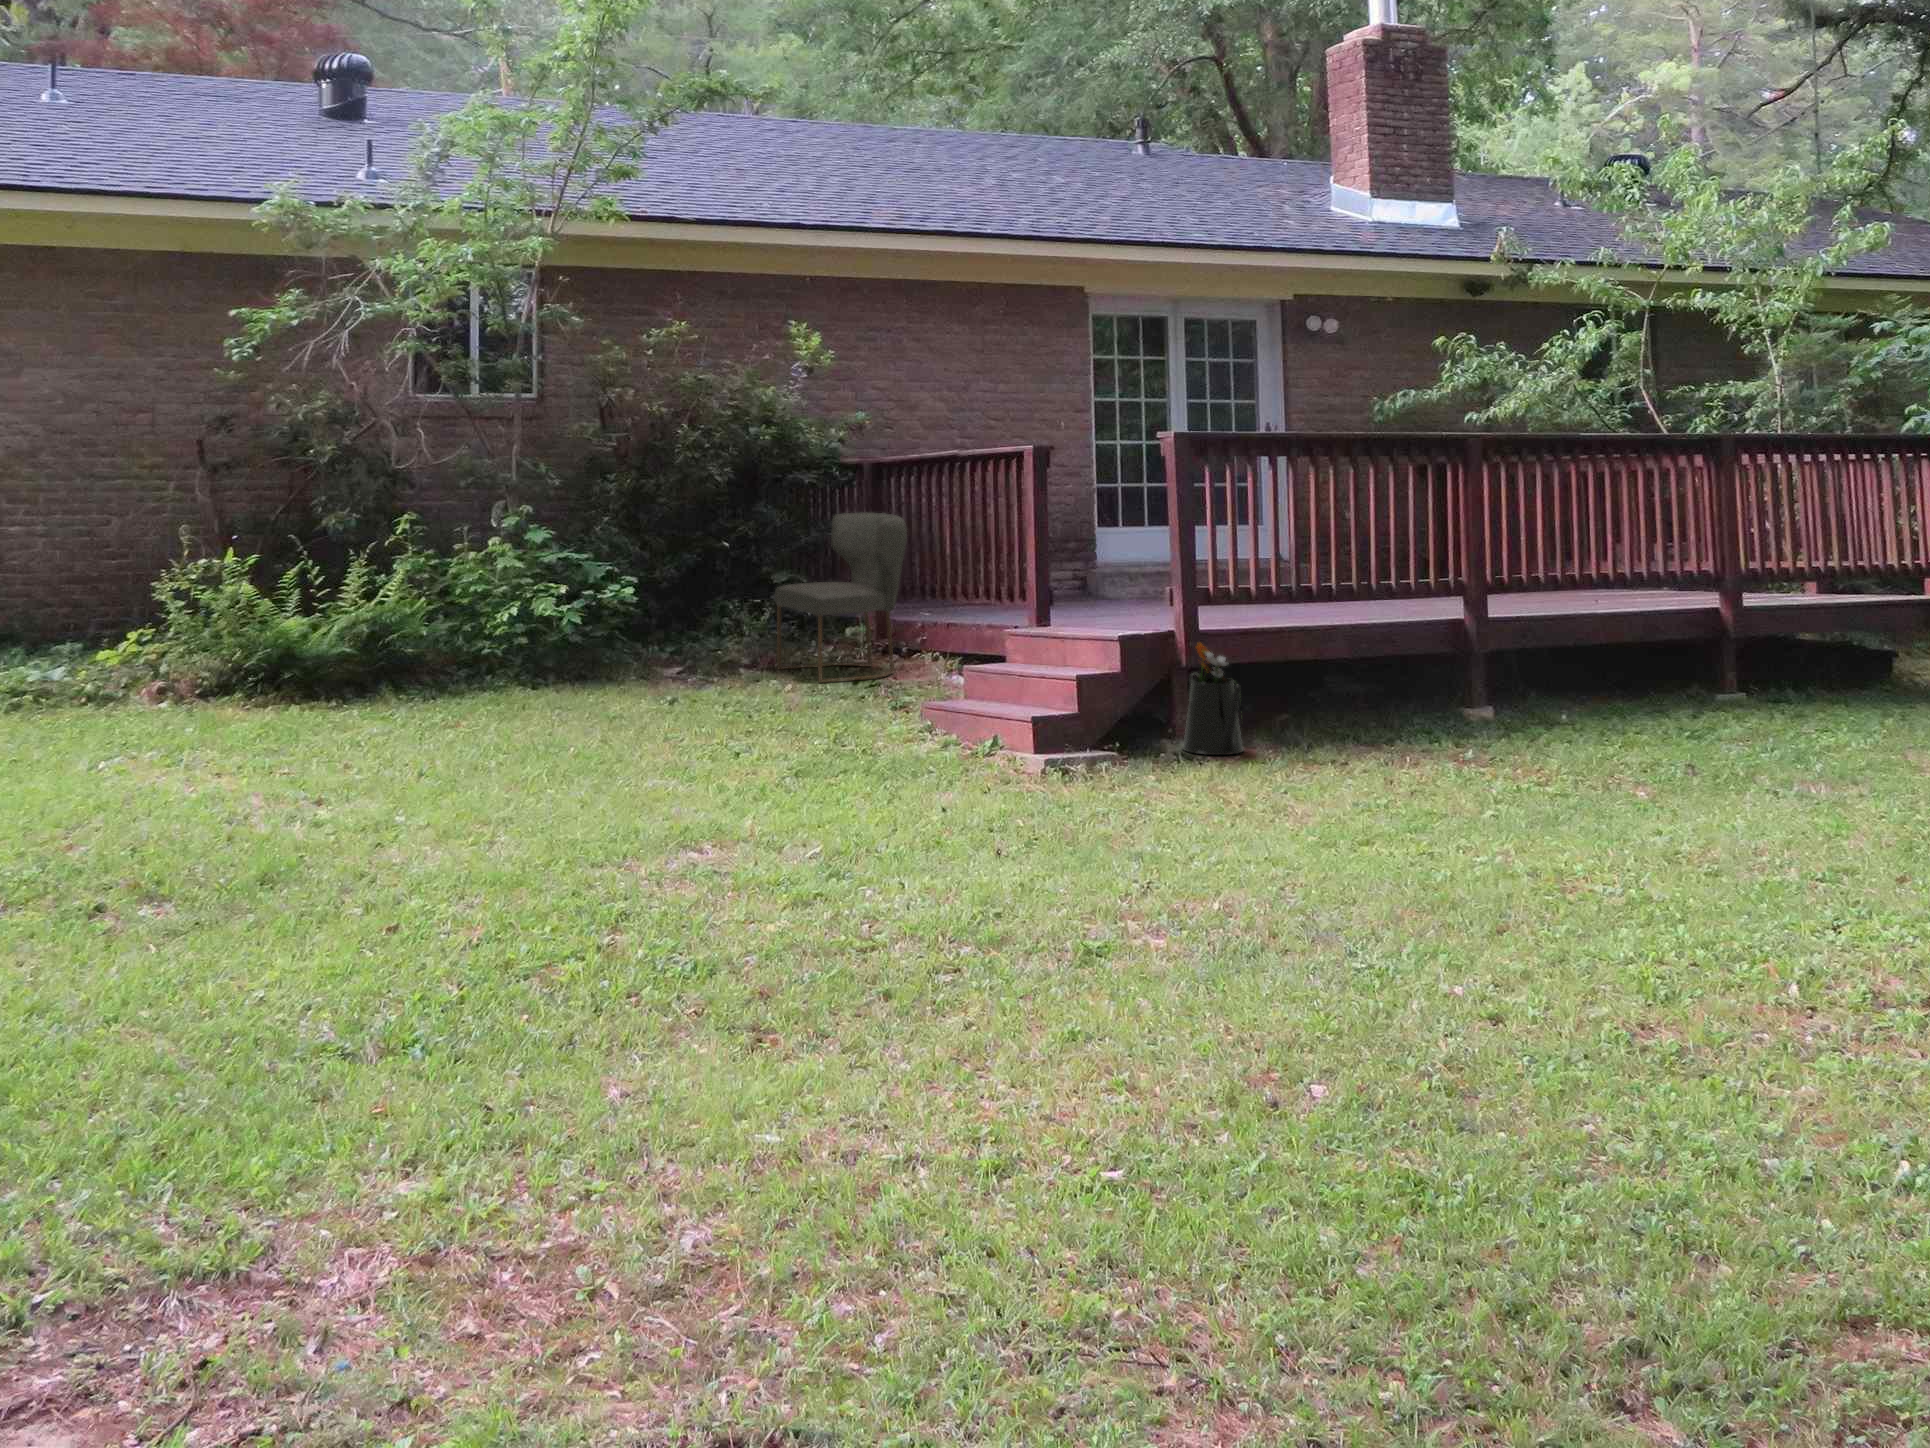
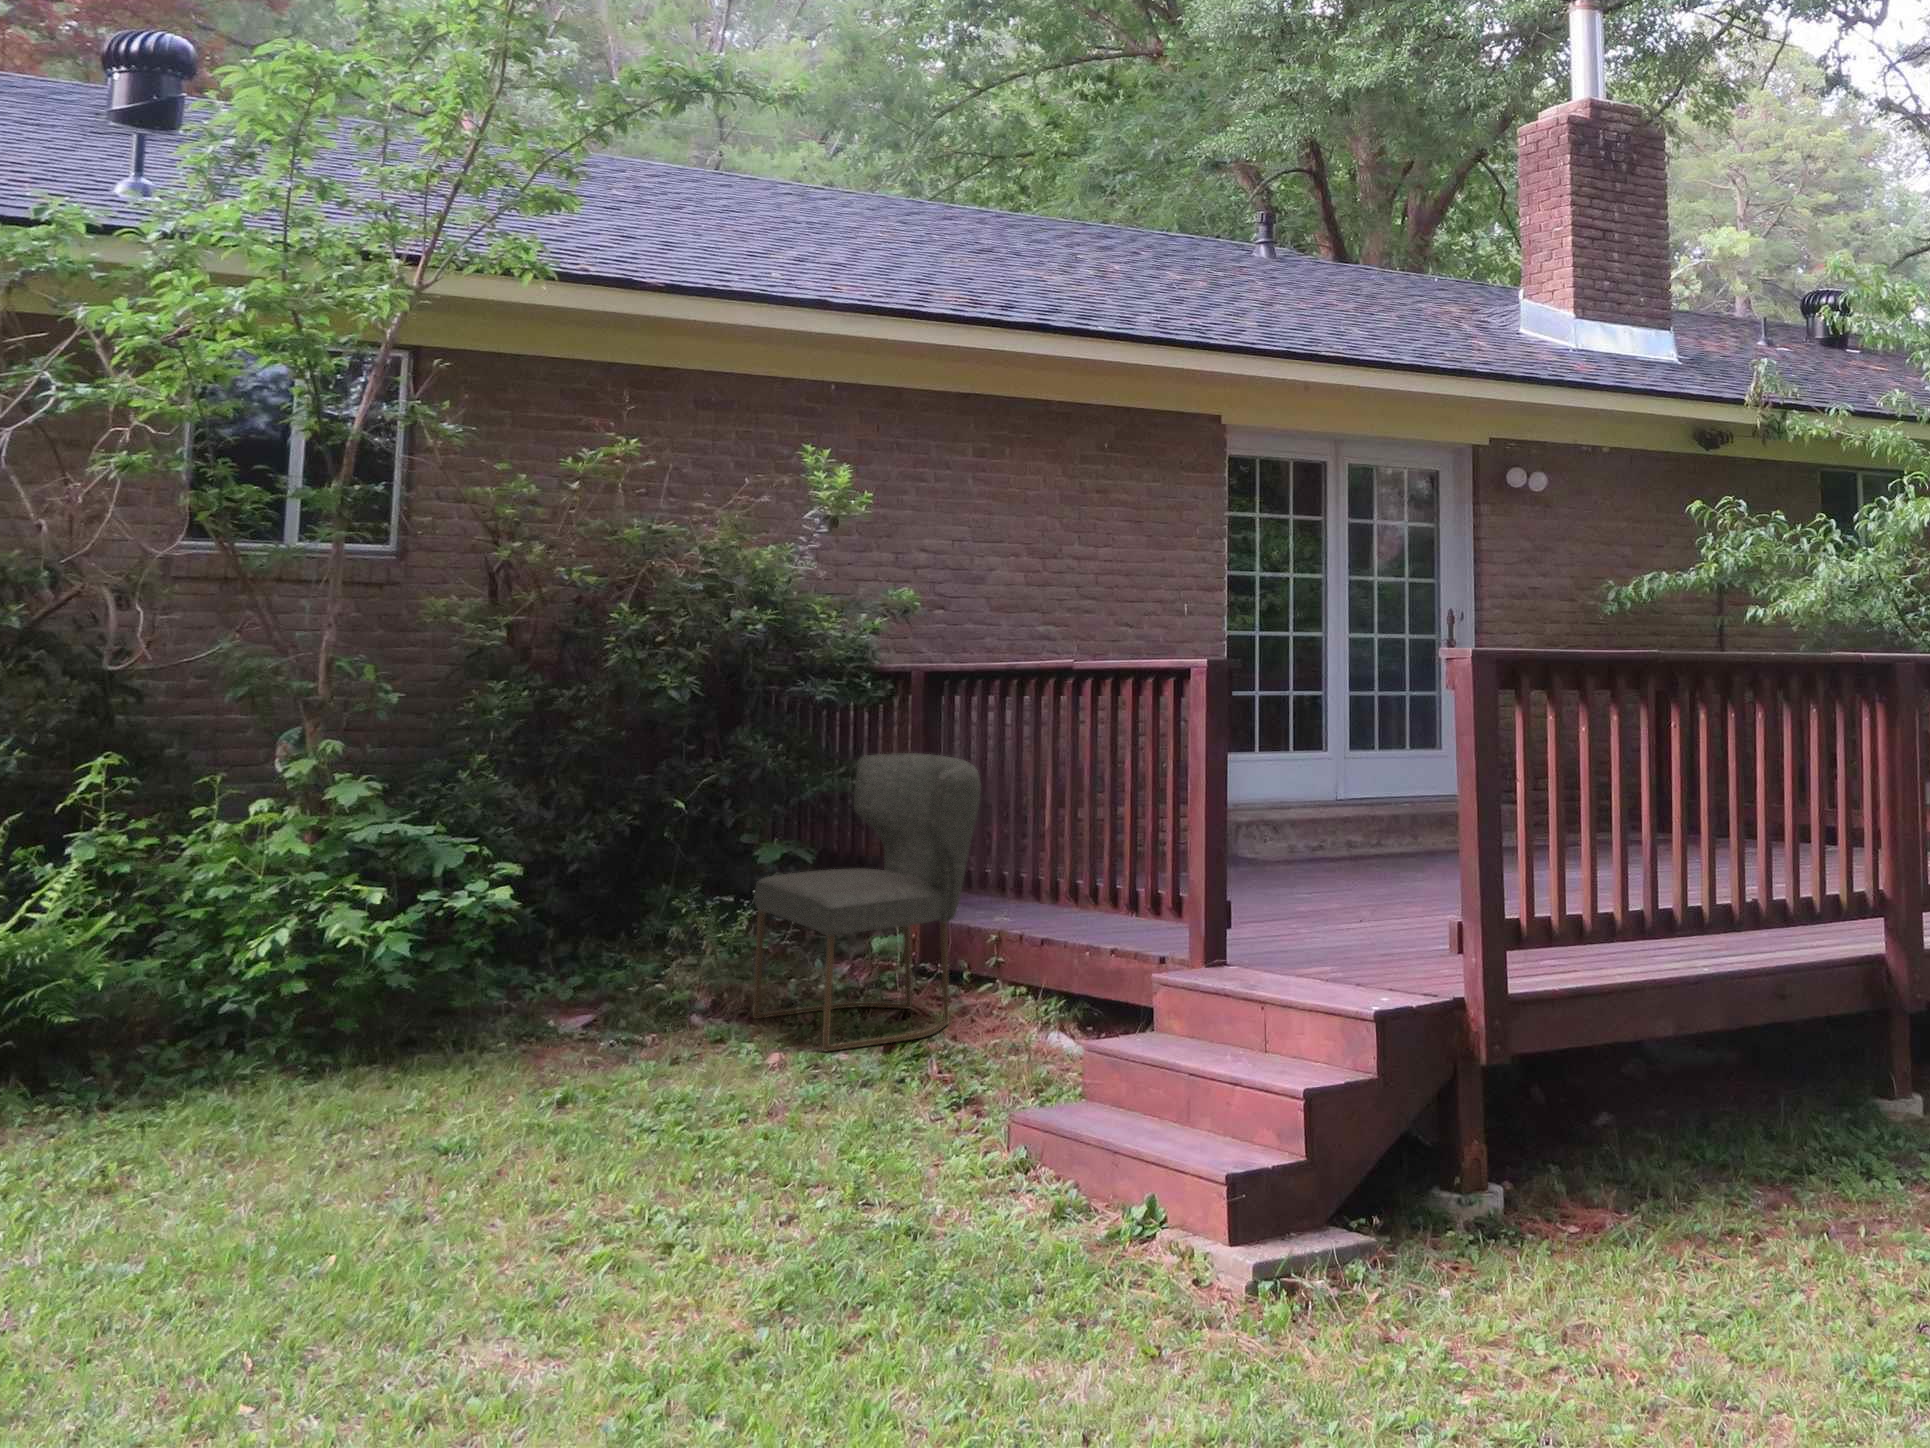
watering can: present [1182,643,1244,755] -> none [1485,1013,1602,1234]

